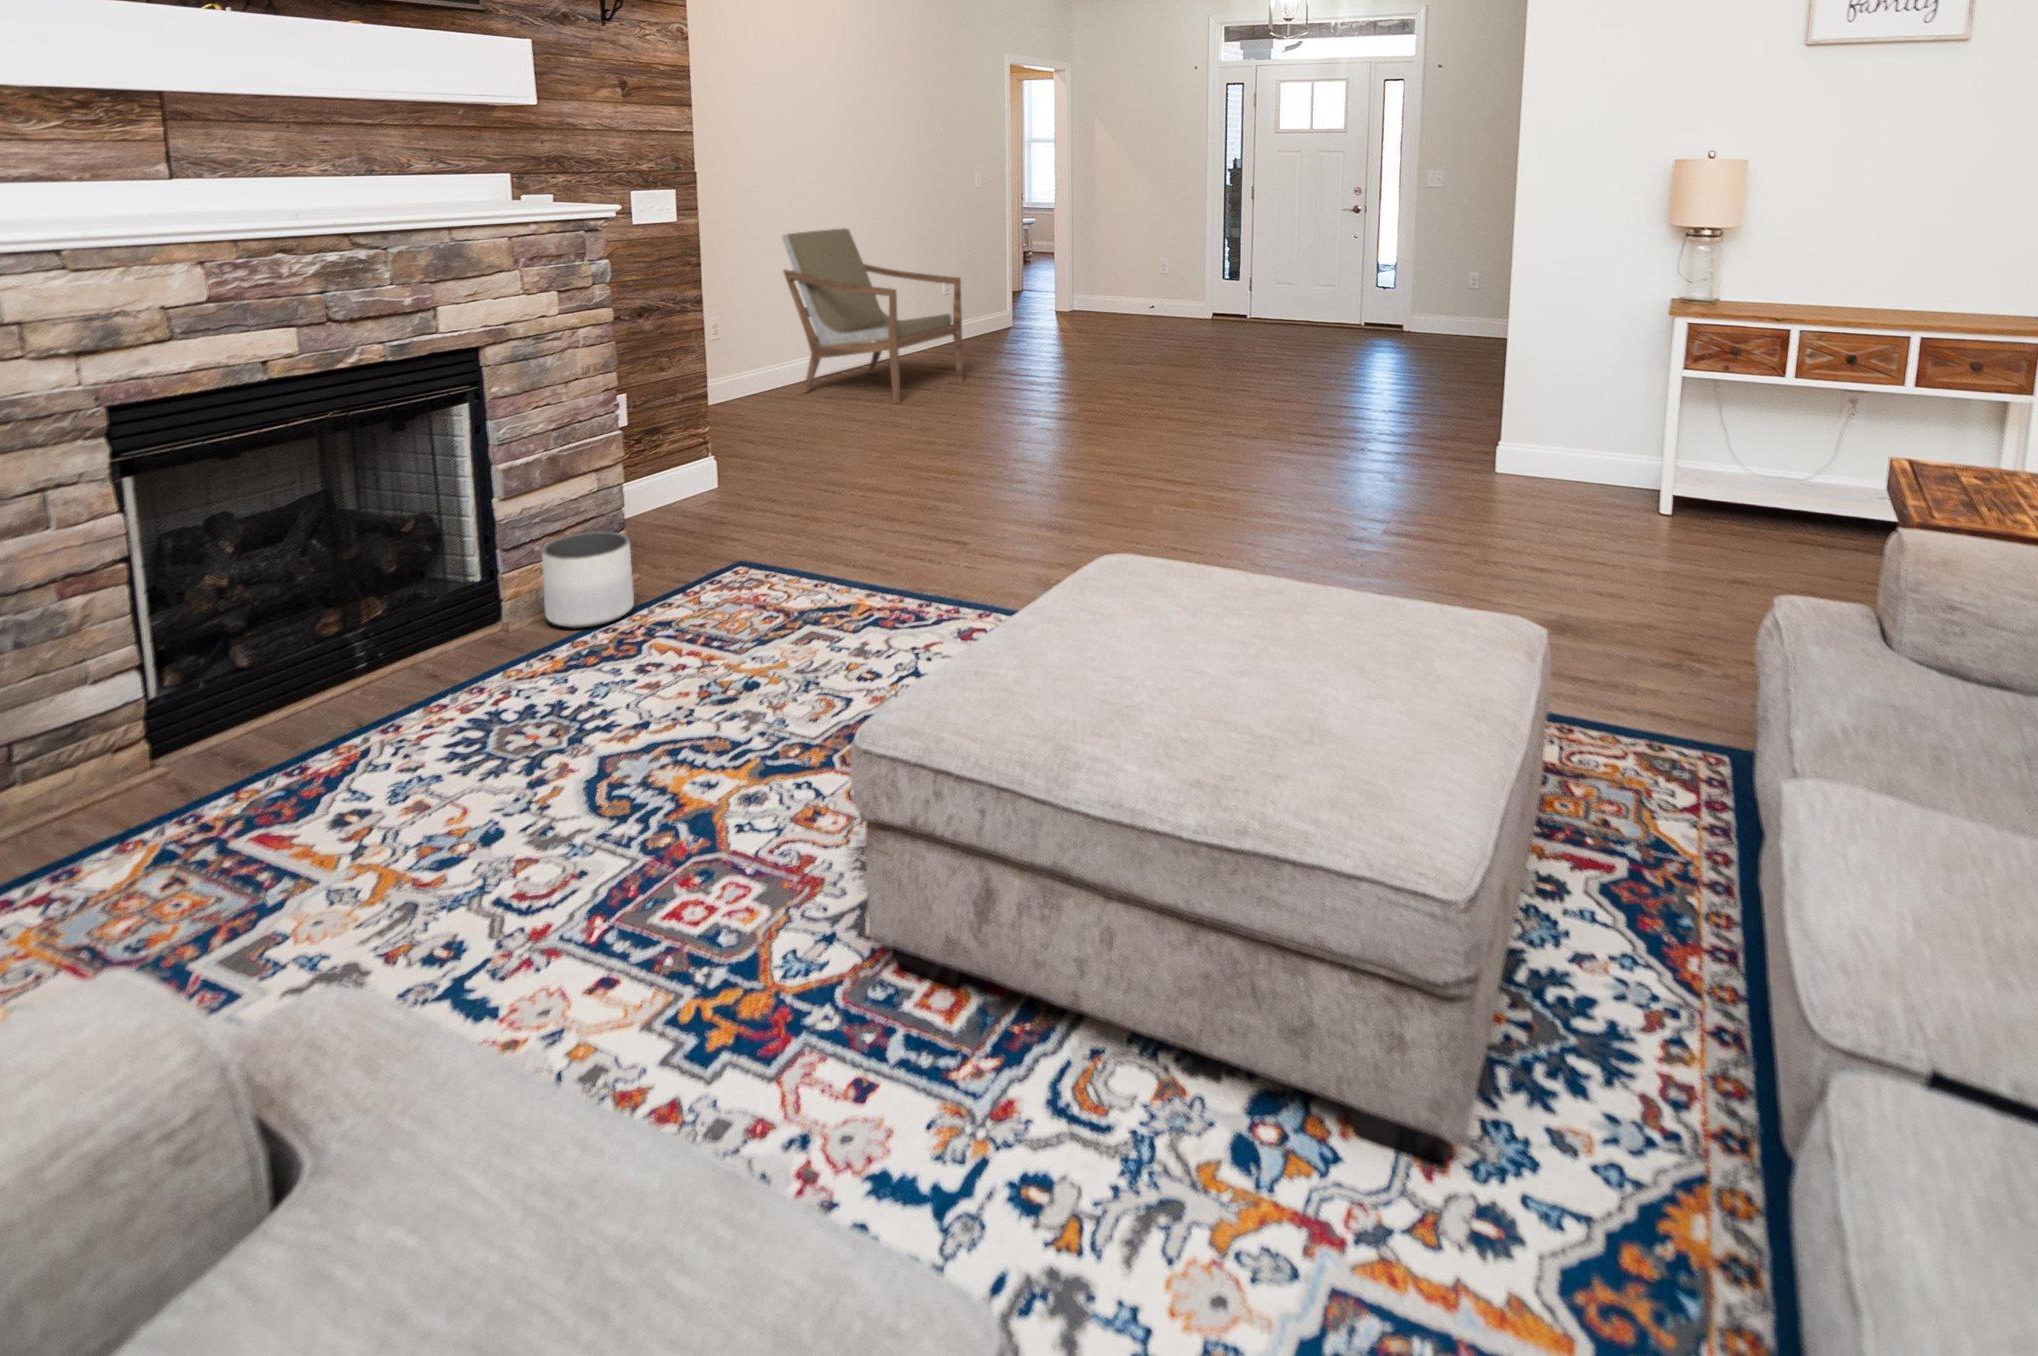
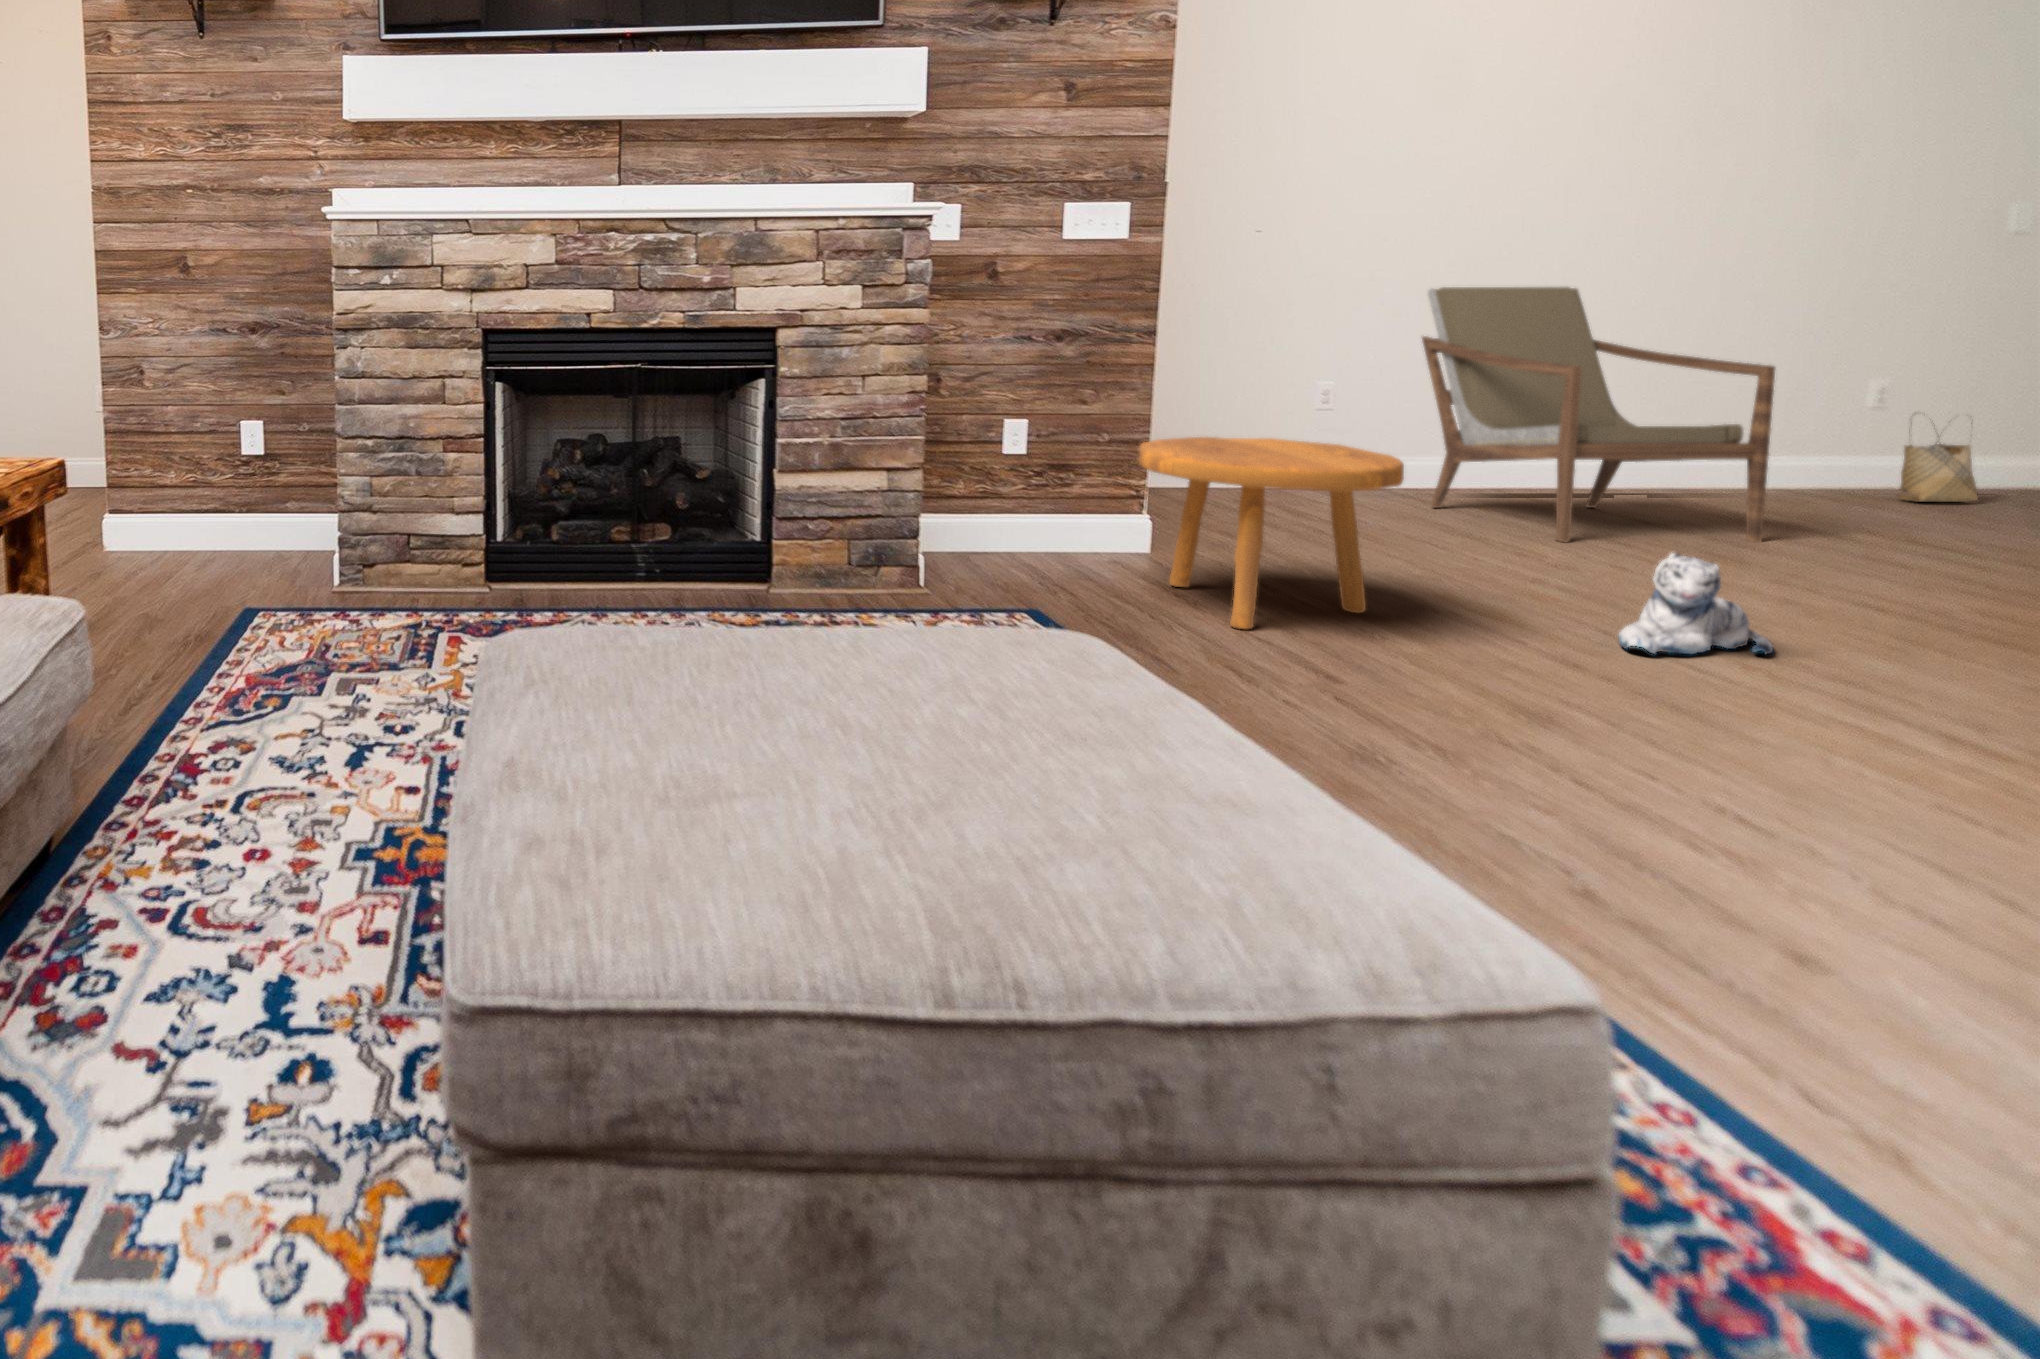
woven basket: none [966,288,992,340] -> present [1898,420,1978,502]
footstool: none [761,373,931,523] -> present [1139,437,1404,629]
plush toy: none [1012,409,1065,471] -> present [1618,553,1774,655]
planter: present [542,532,634,628] -> none [788,525,874,614]

